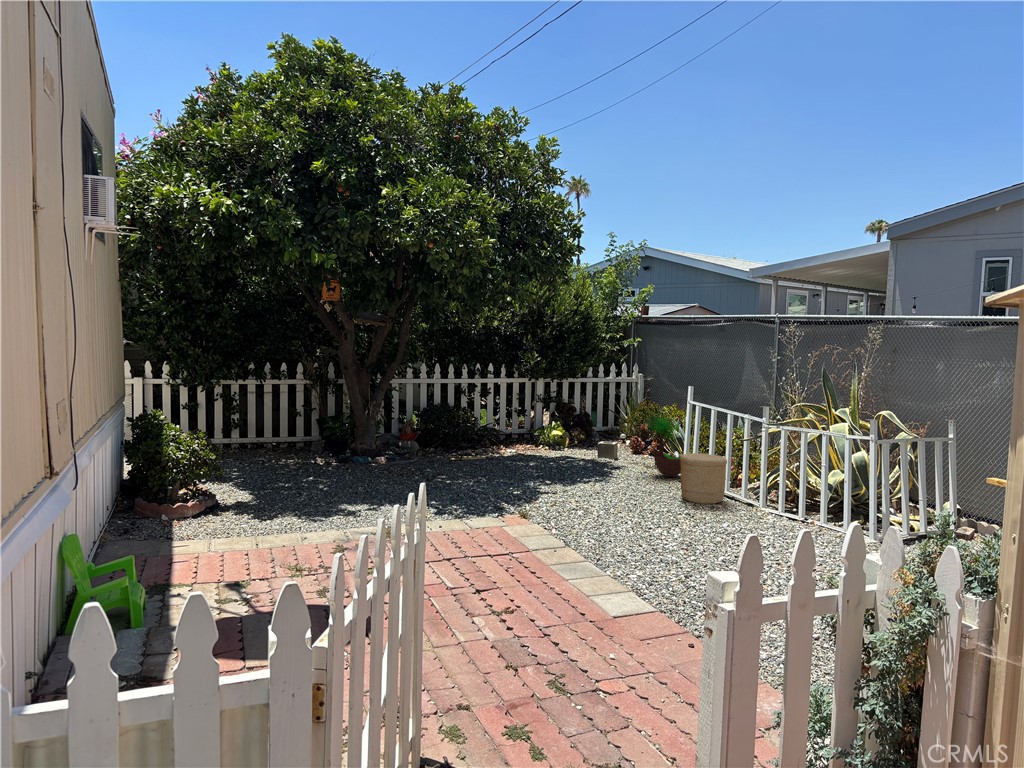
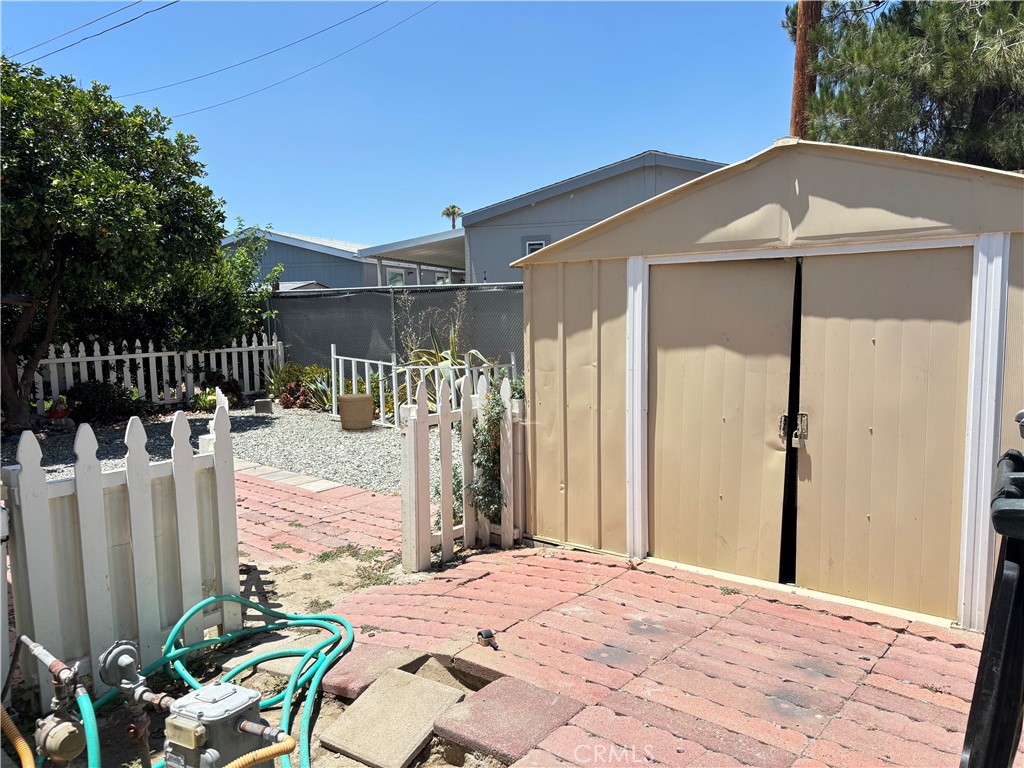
potted tree: present [645,413,681,477] -> none [301,364,337,418]

